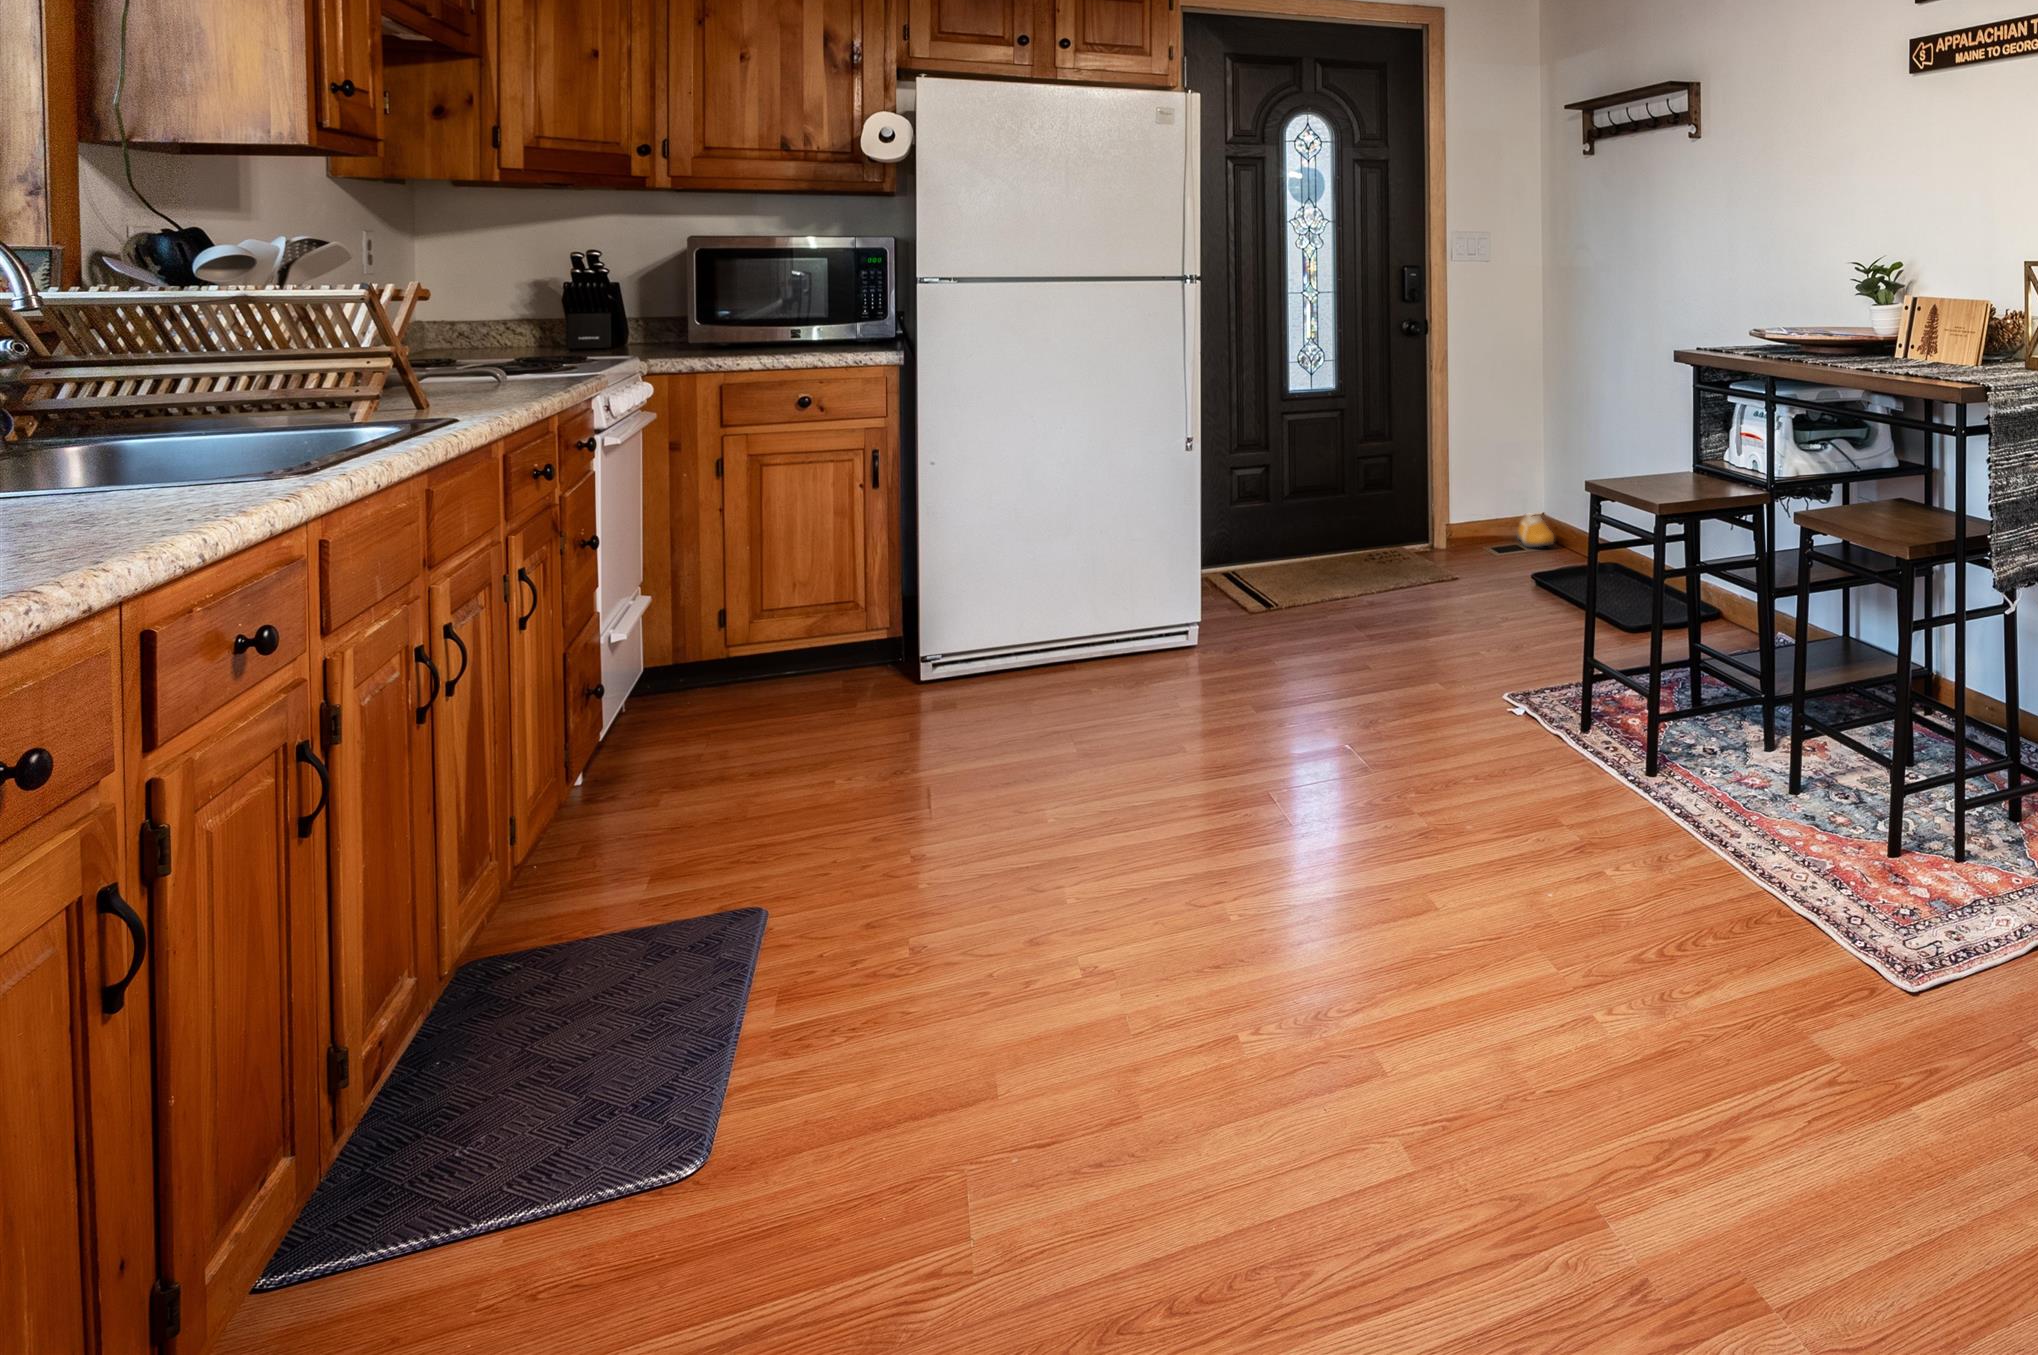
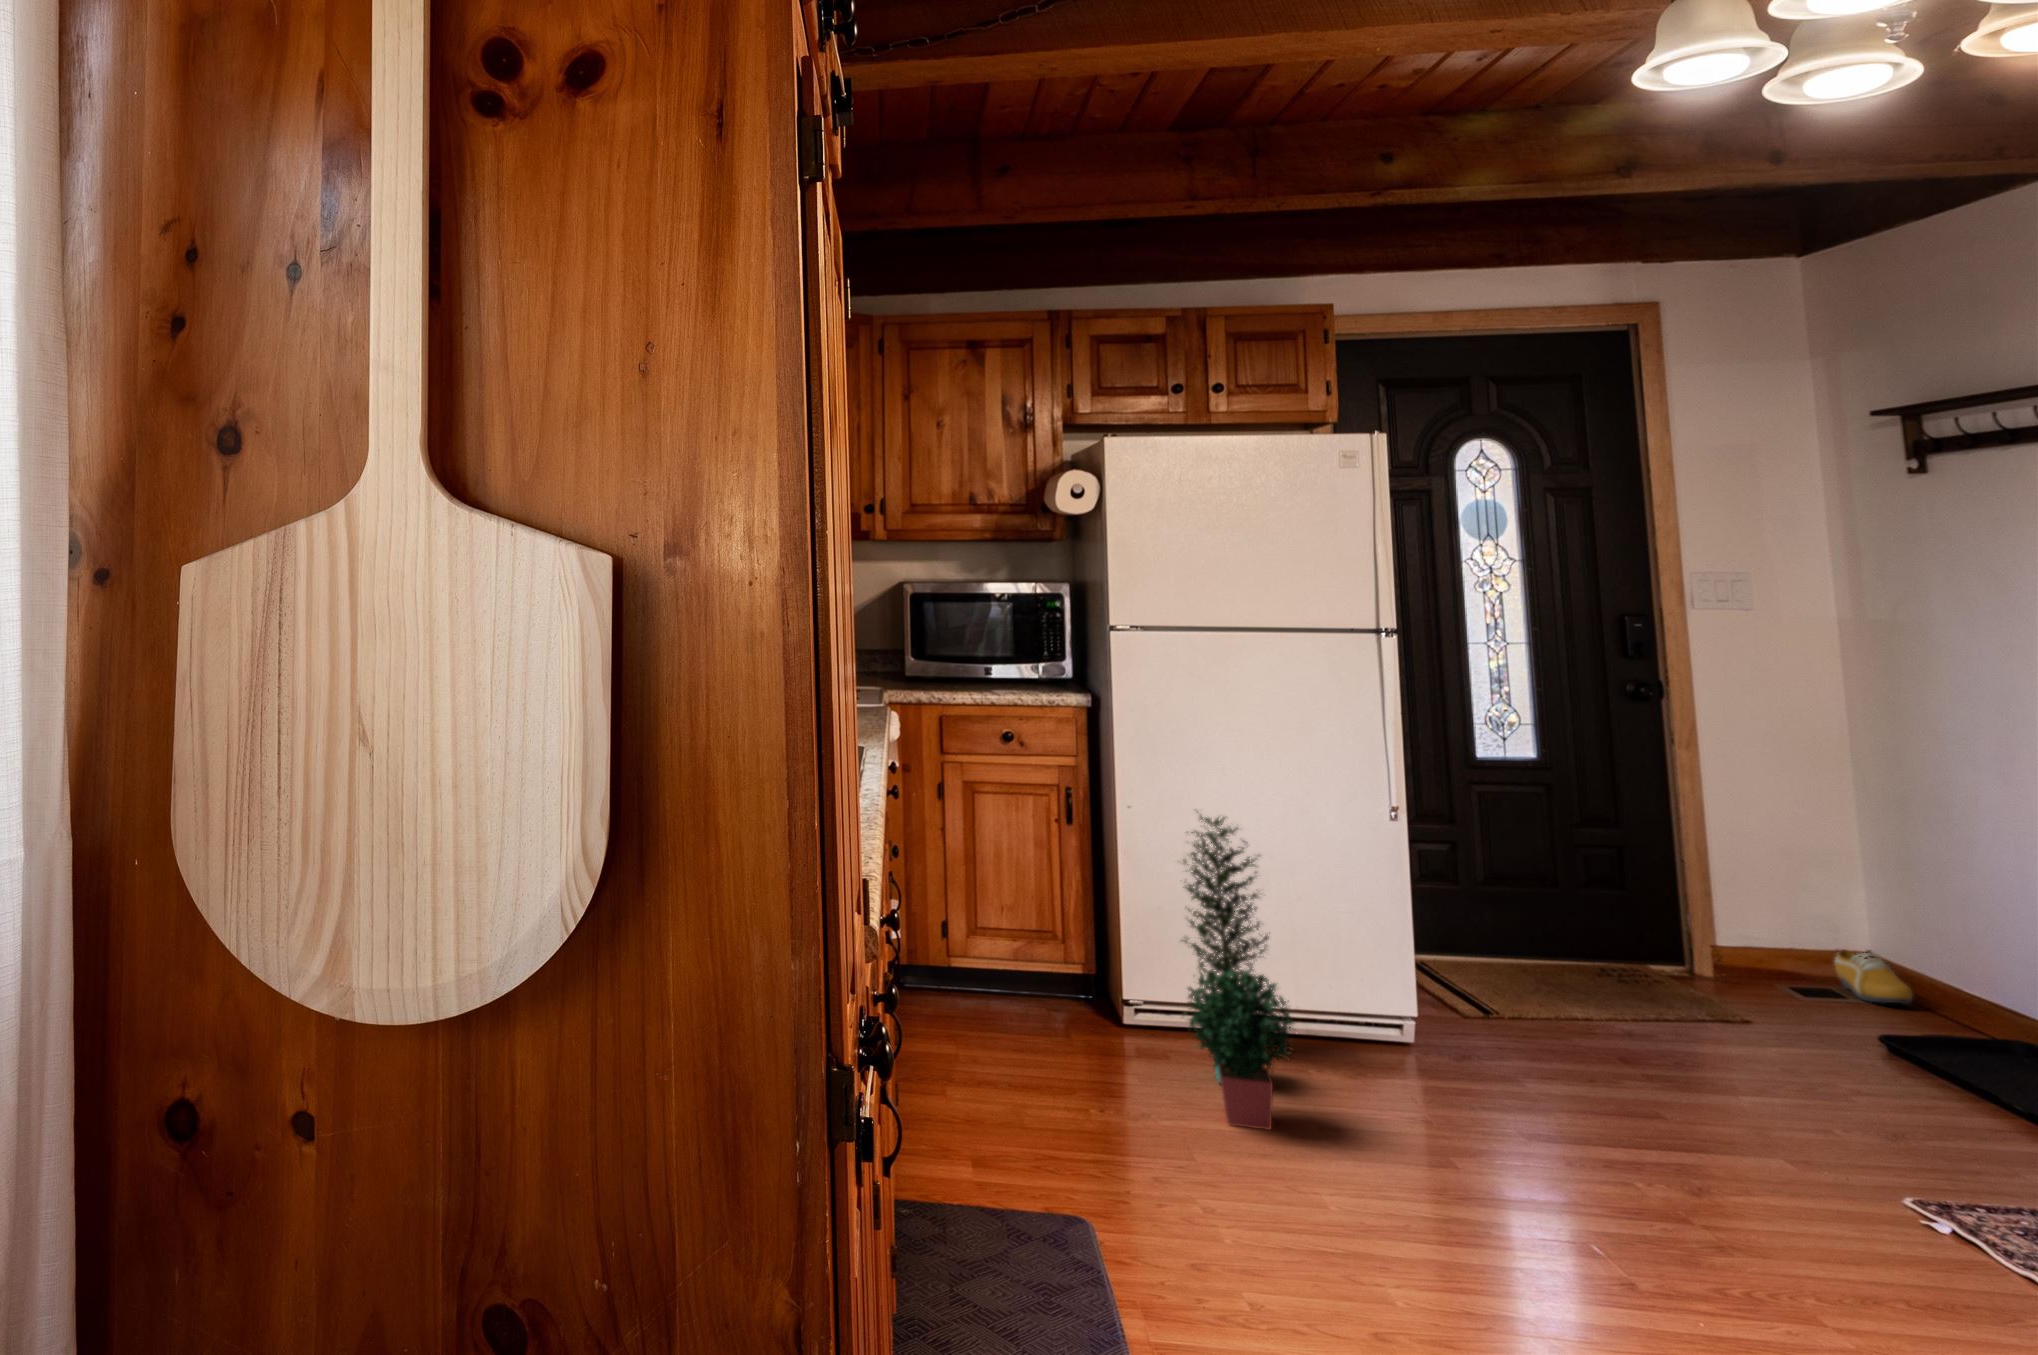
potted plant: none [935,460,1068,779] -> present [1182,812,1295,1130]

